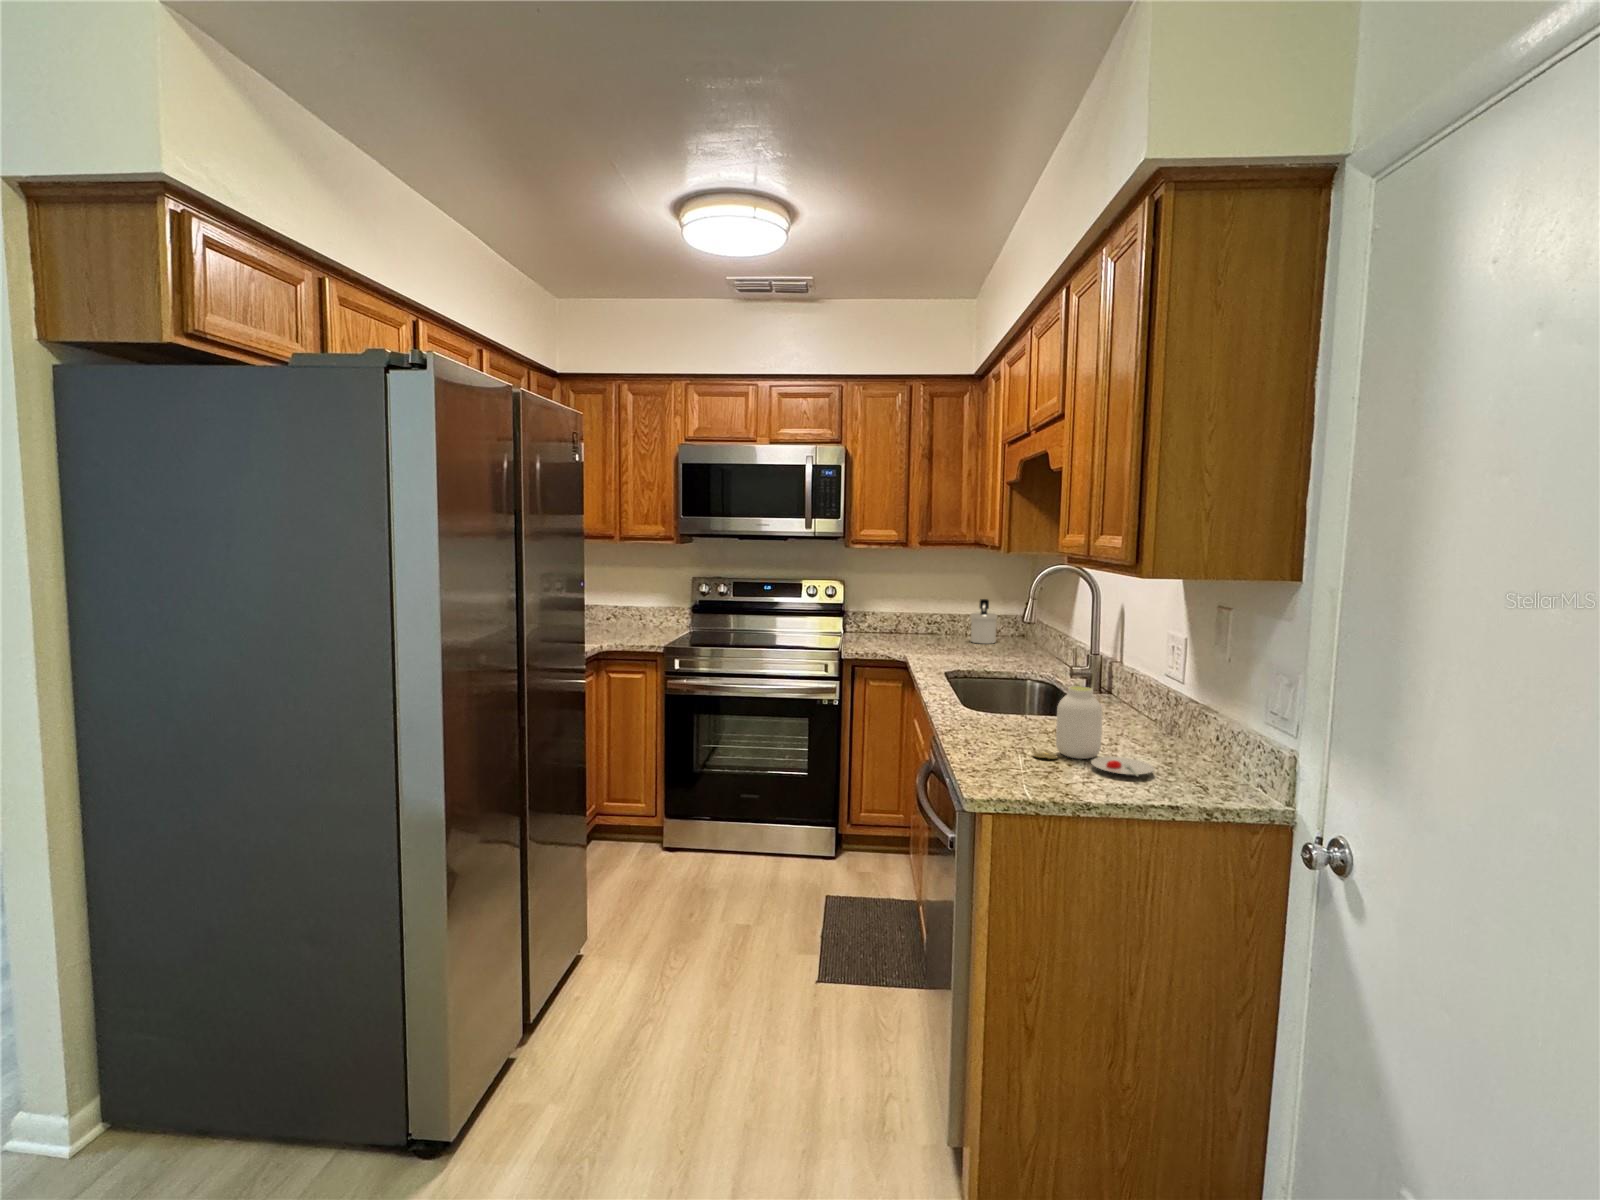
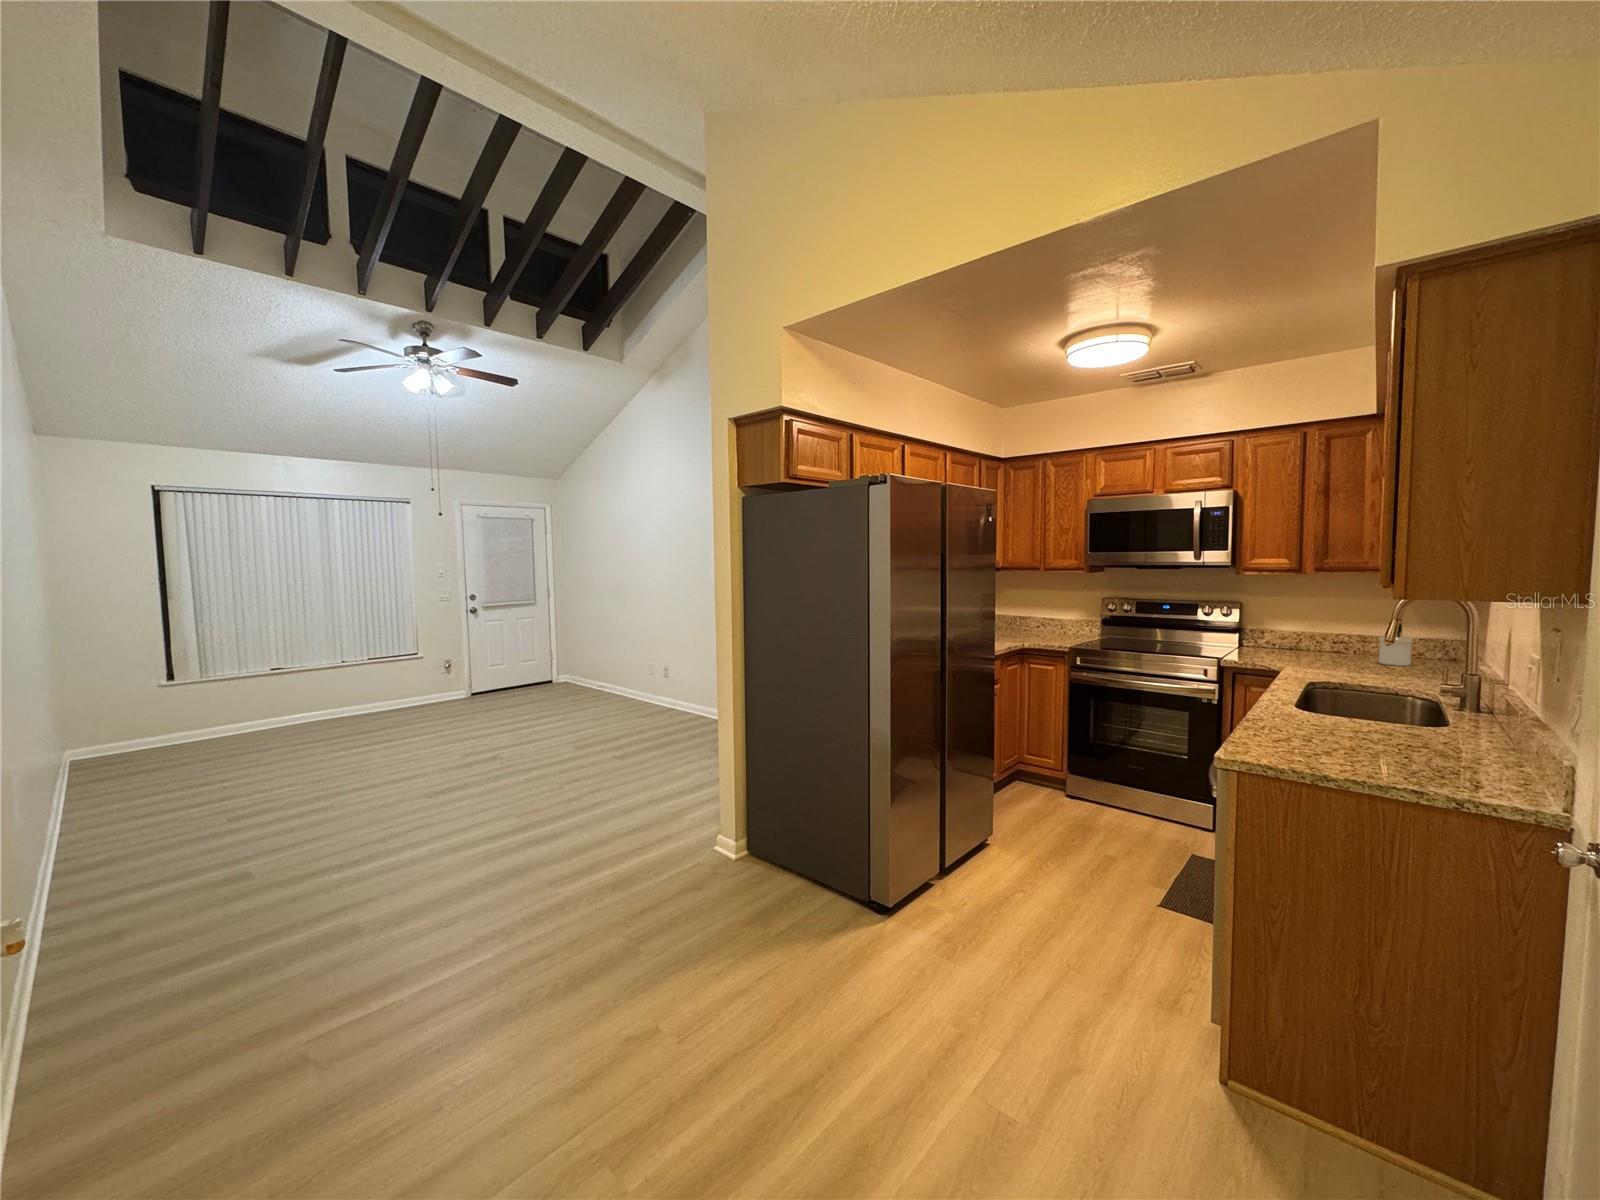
jar: present [1033,686,1154,776] -> none [1309,690,1423,765]

